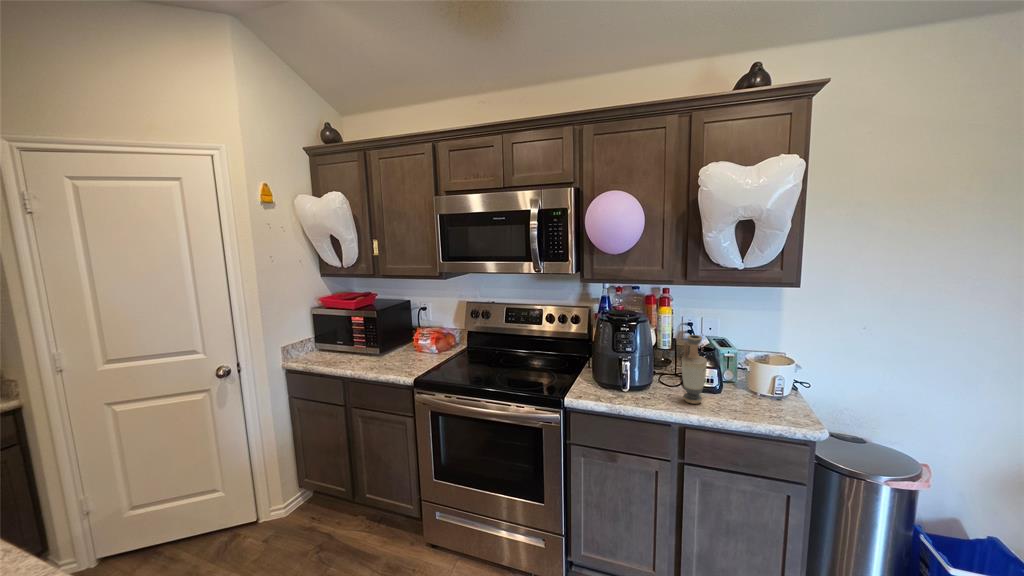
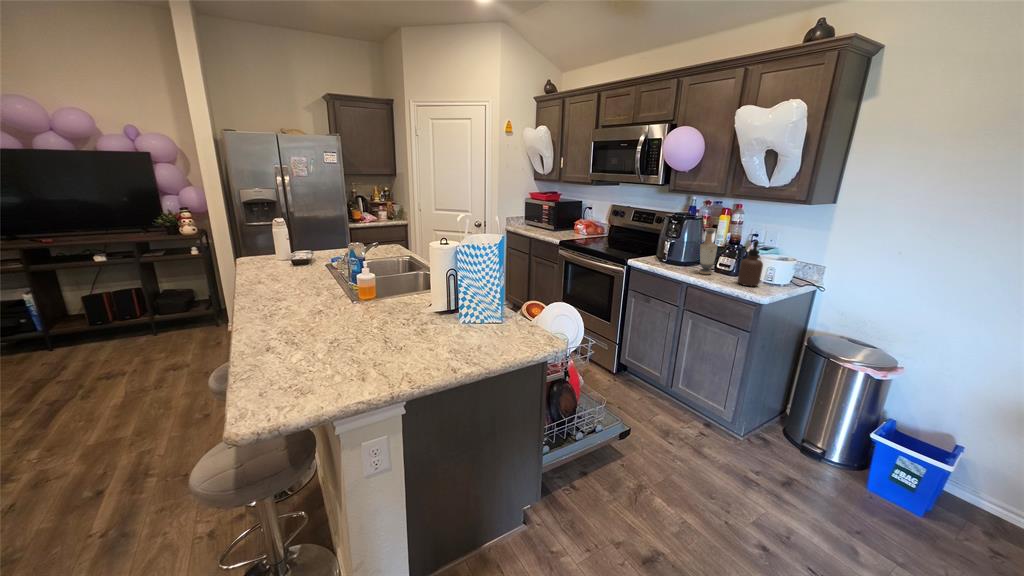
soap dispenser: none [751,347,786,414] -> present [738,241,763,286]

